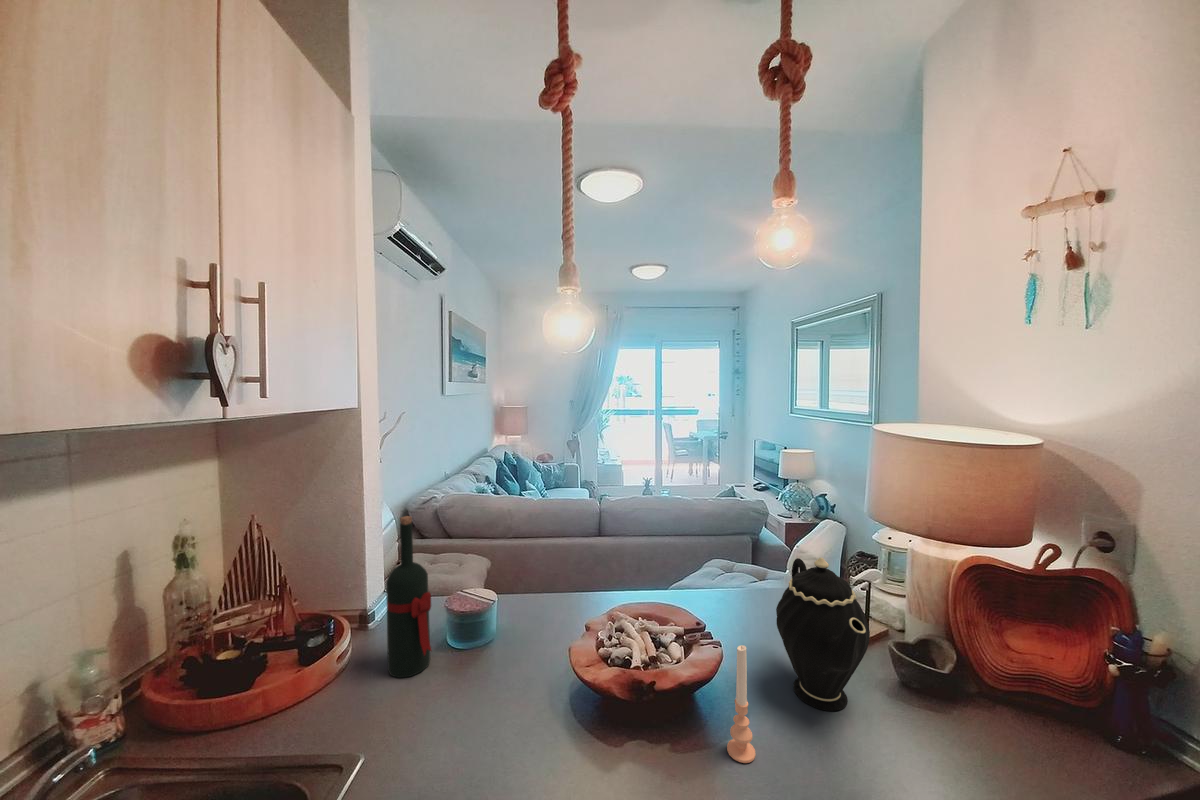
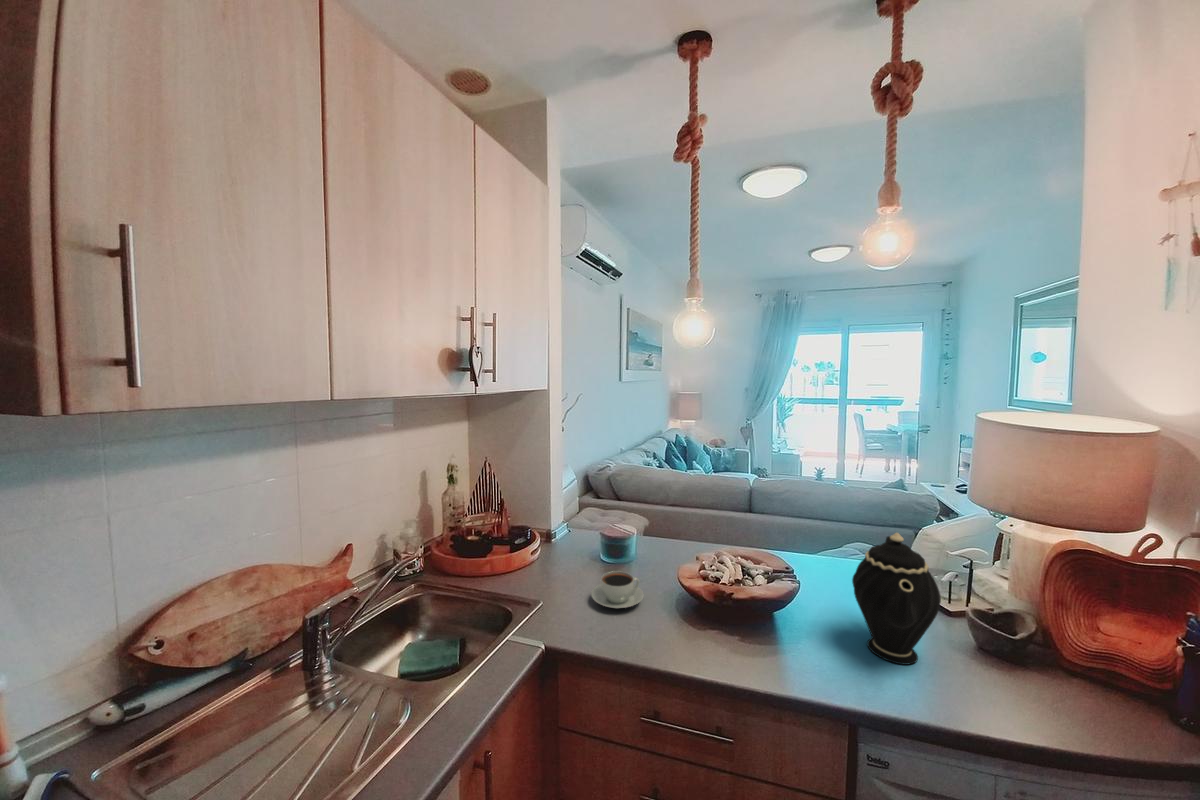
wine bottle: present [386,516,431,678] -> none [560,465,587,572]
candle: present [727,645,755,763] -> none [783,582,806,671]
coffee cup: none [448,665,526,733] -> present [591,571,643,608]

